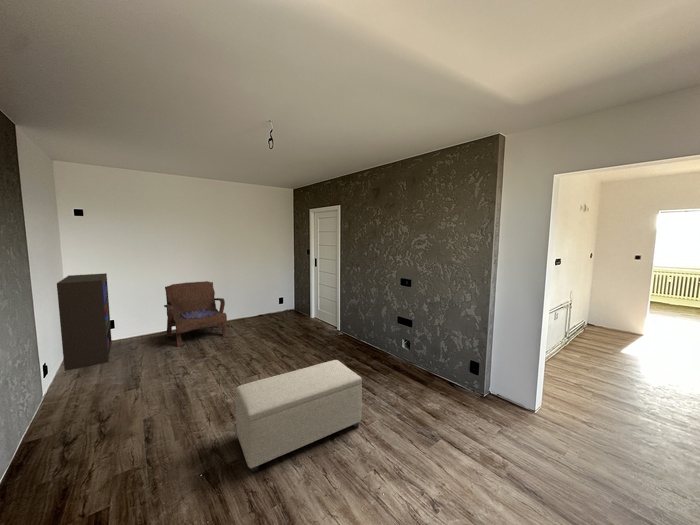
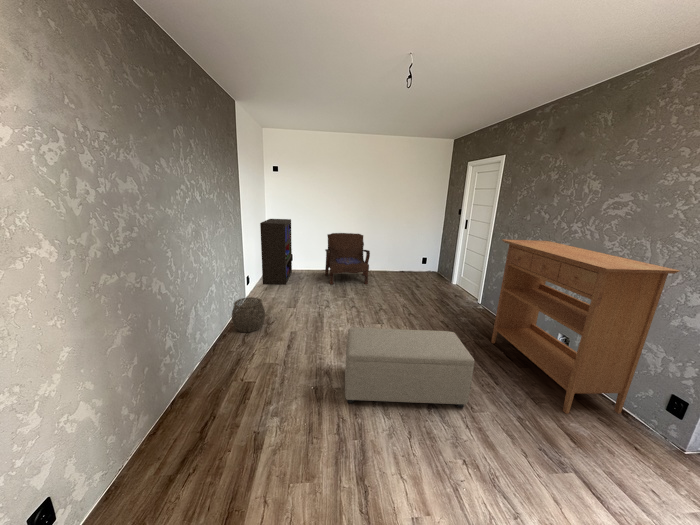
console table: none [355,270,459,399] -> present [491,240,680,414]
woven basket: none [26,390,93,451] -> present [232,297,265,332]

